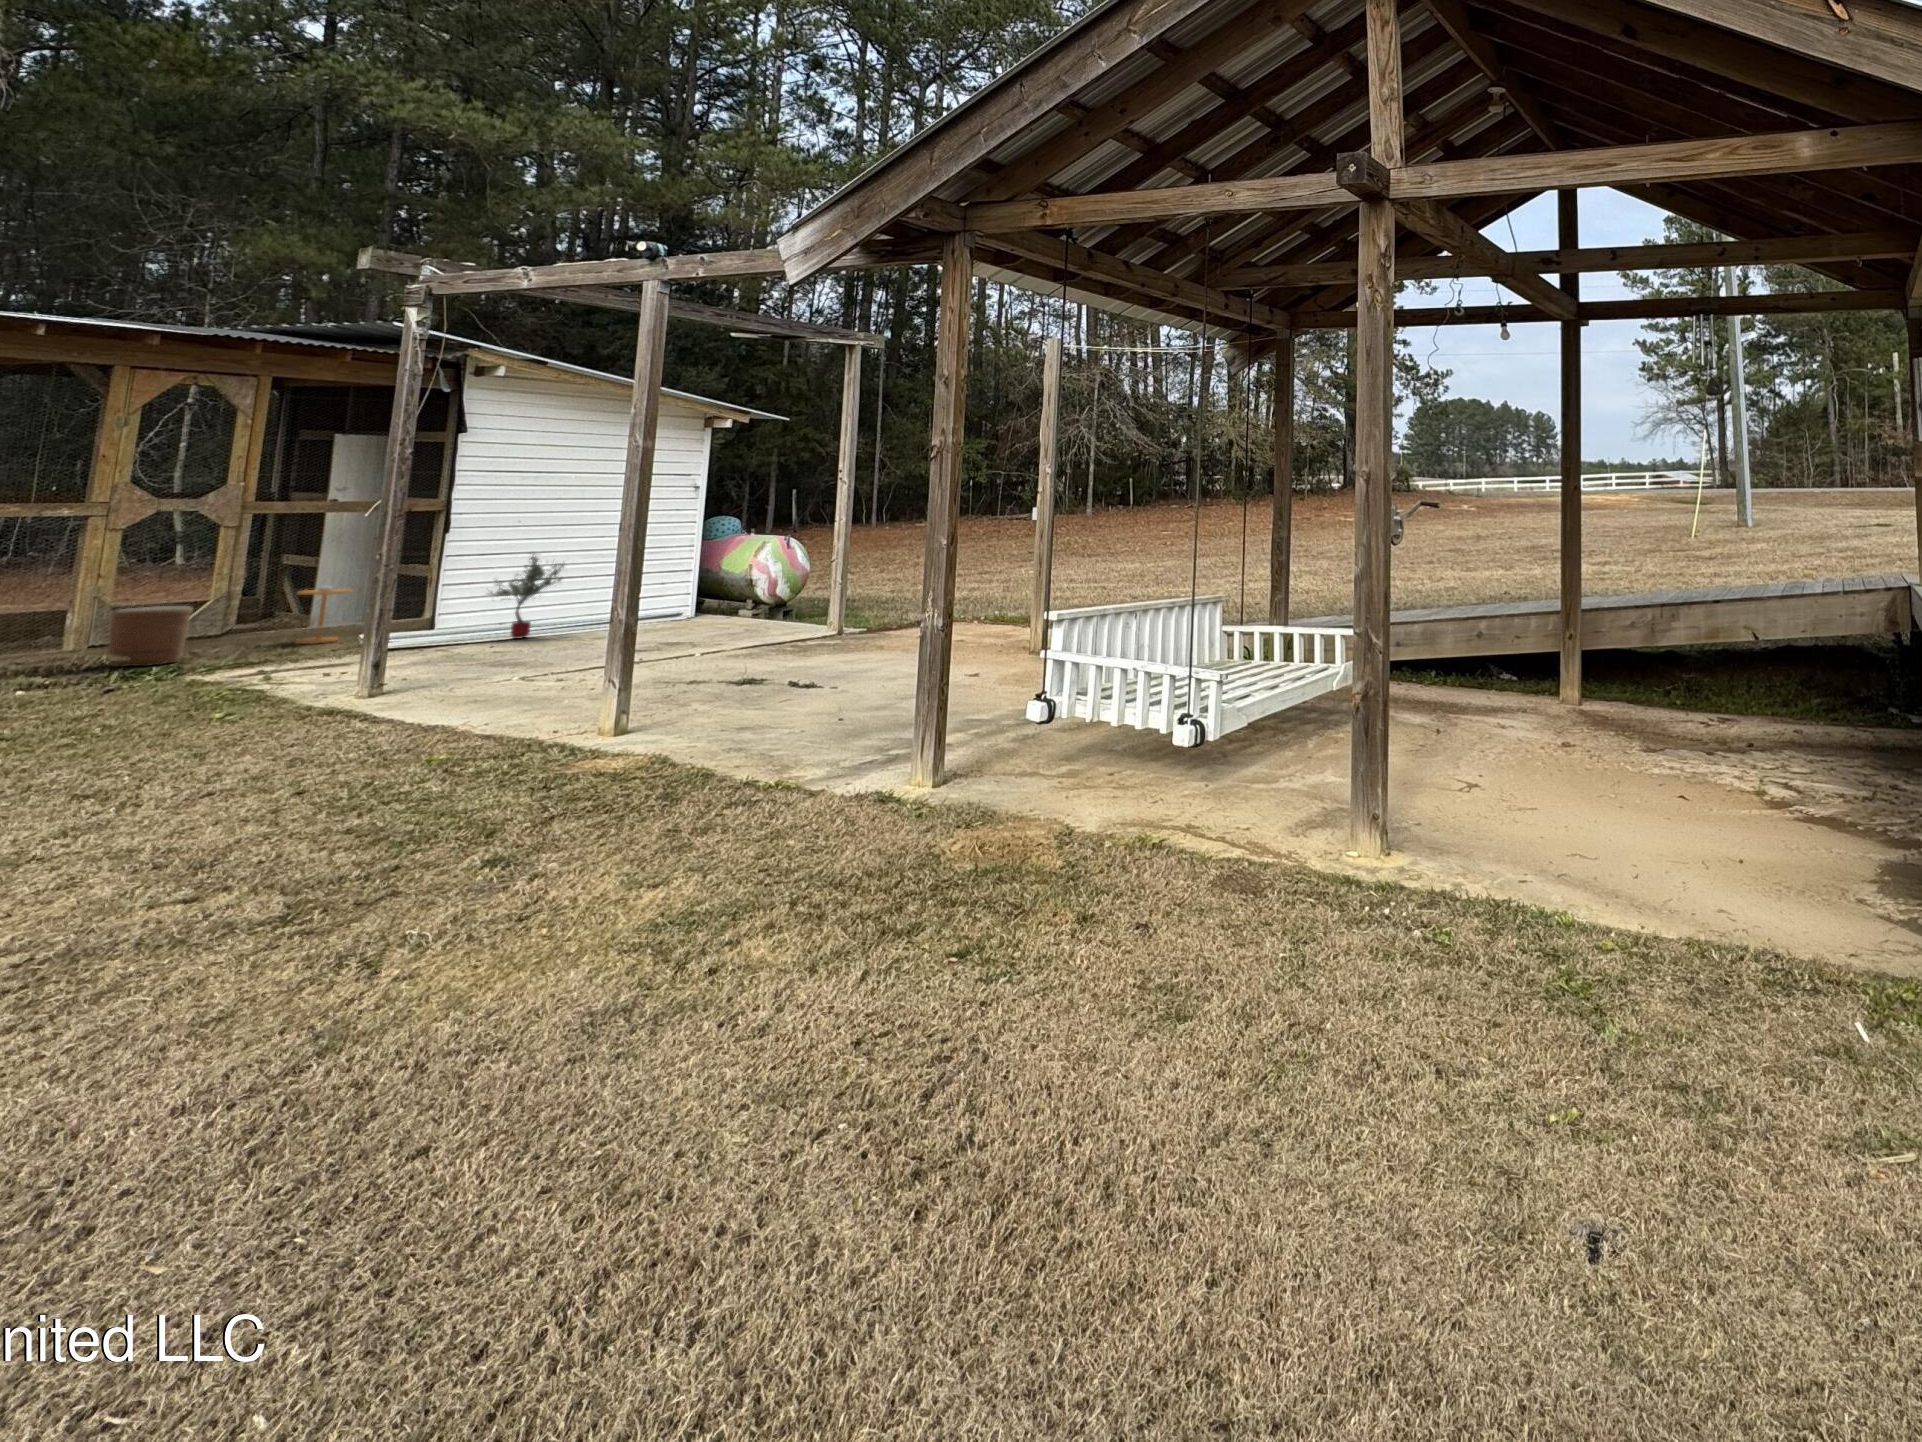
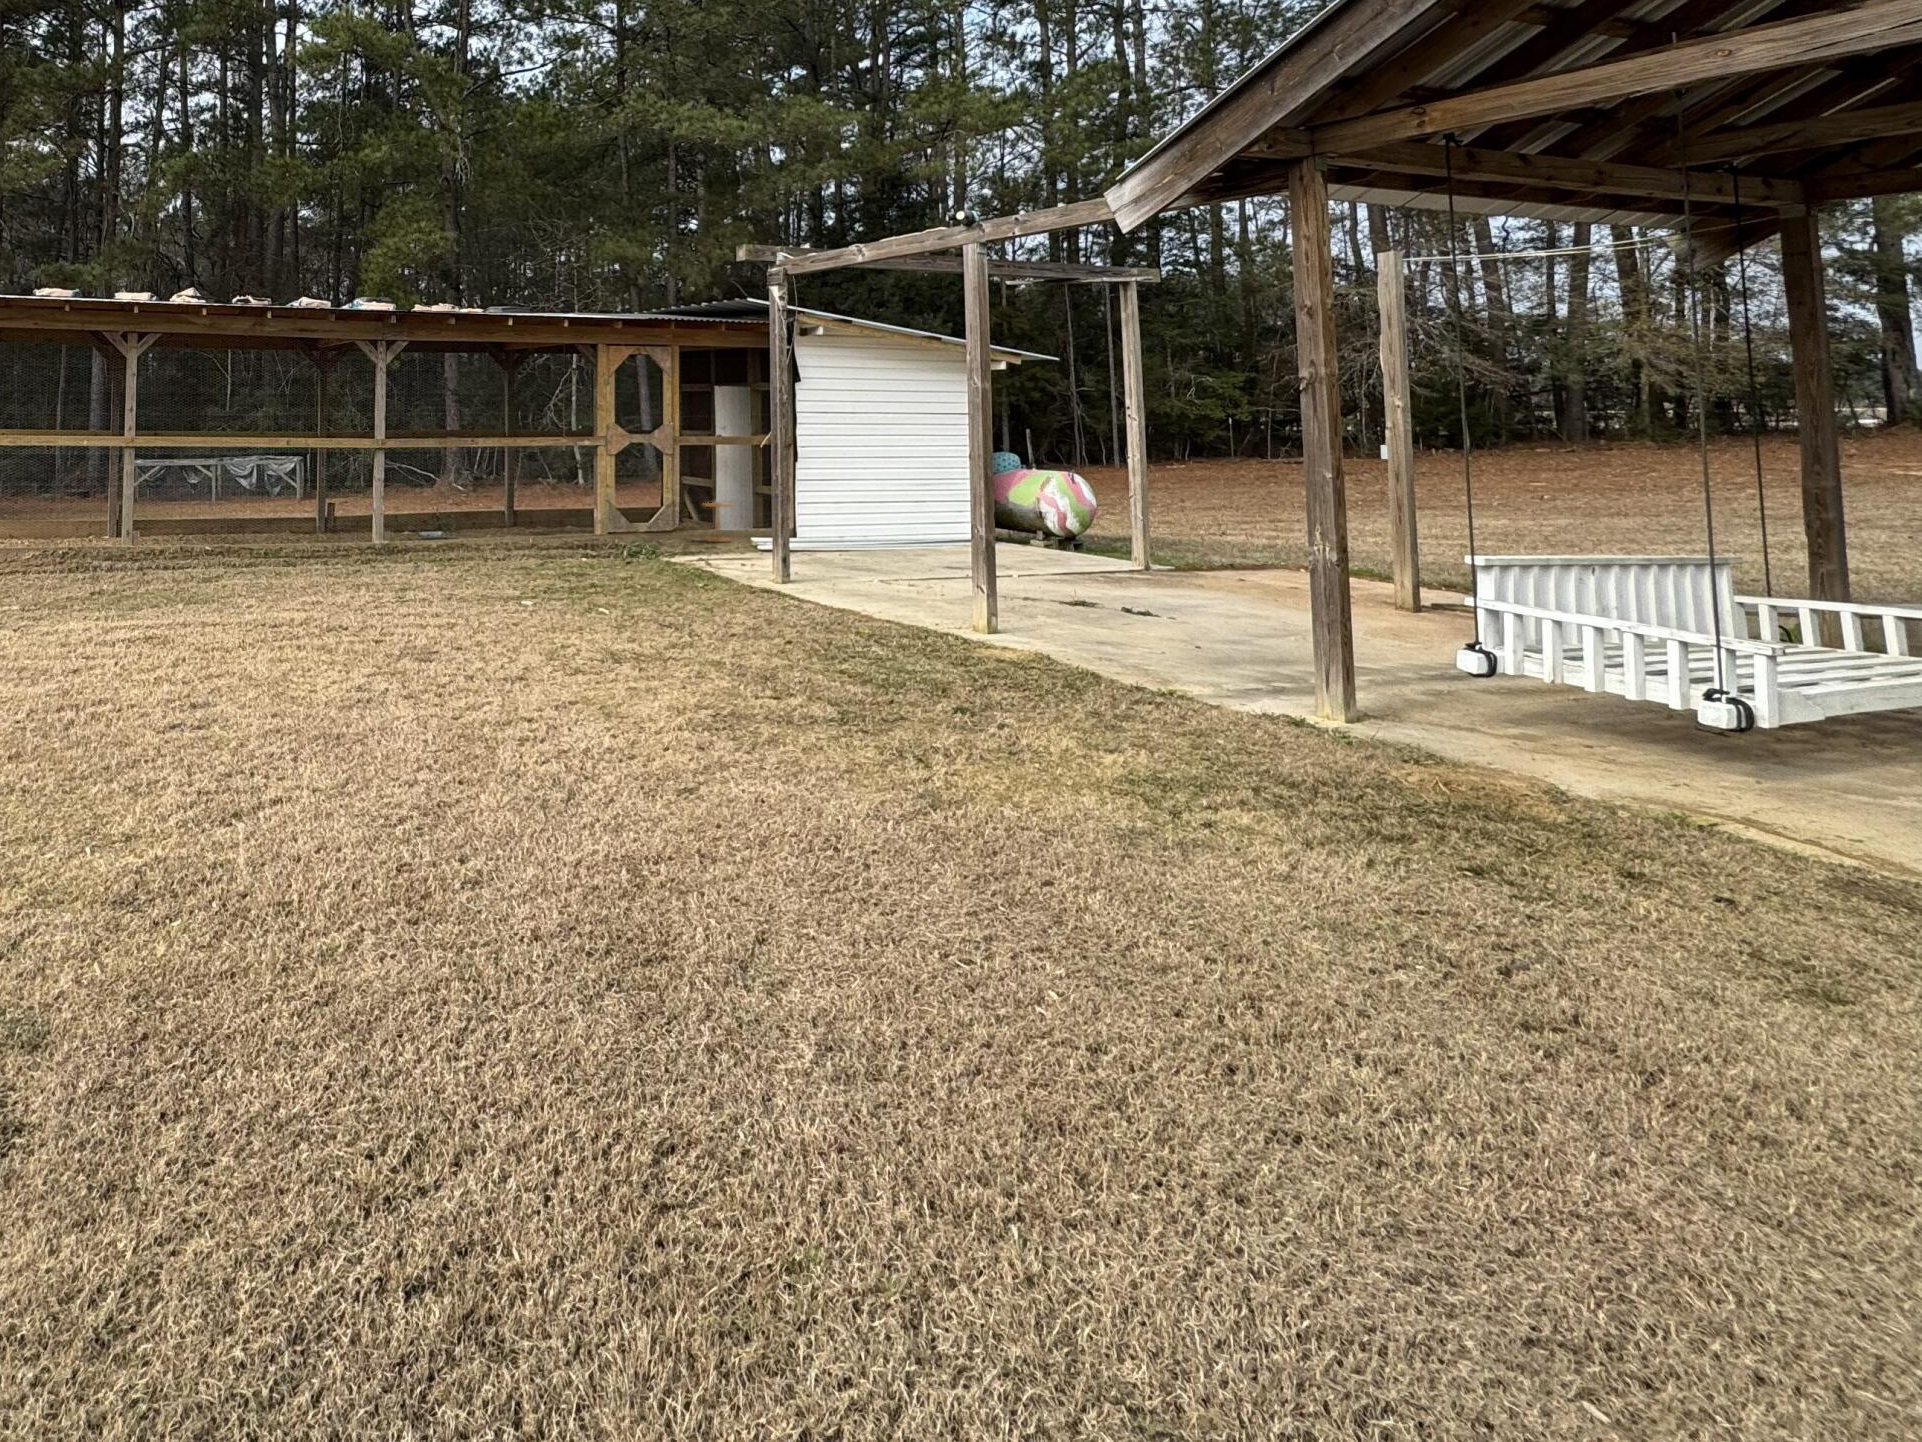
potted tree: present [488,554,564,639] -> none [825,482,878,551]
woven basket: present [109,606,193,667] -> none [618,509,657,548]

